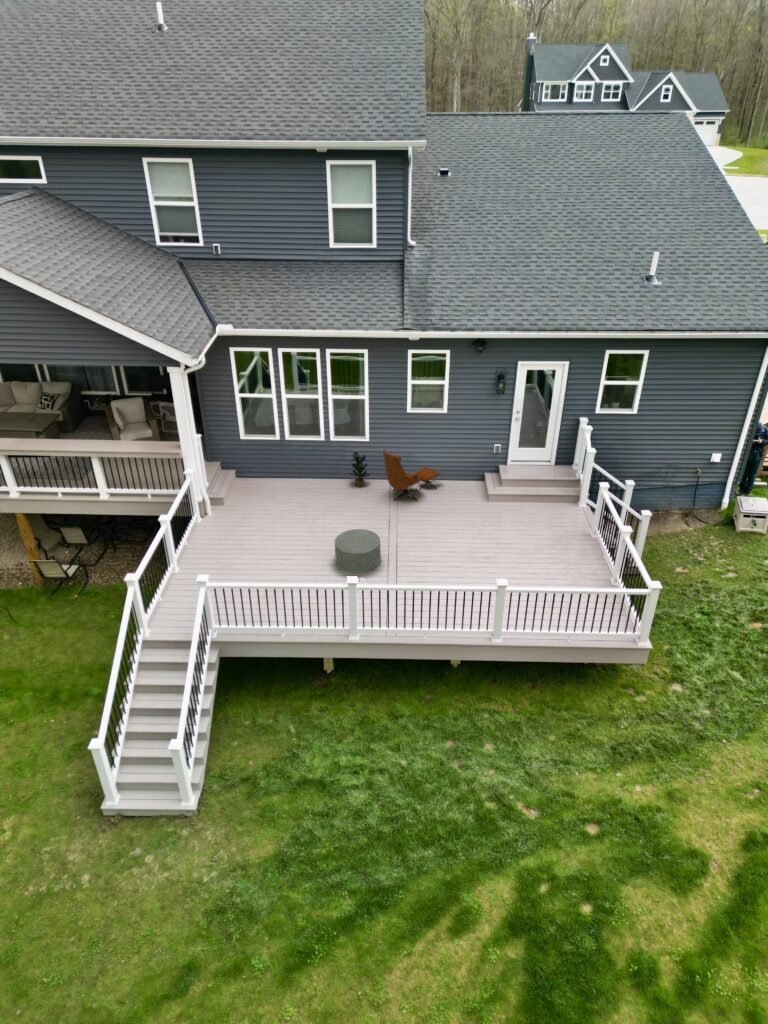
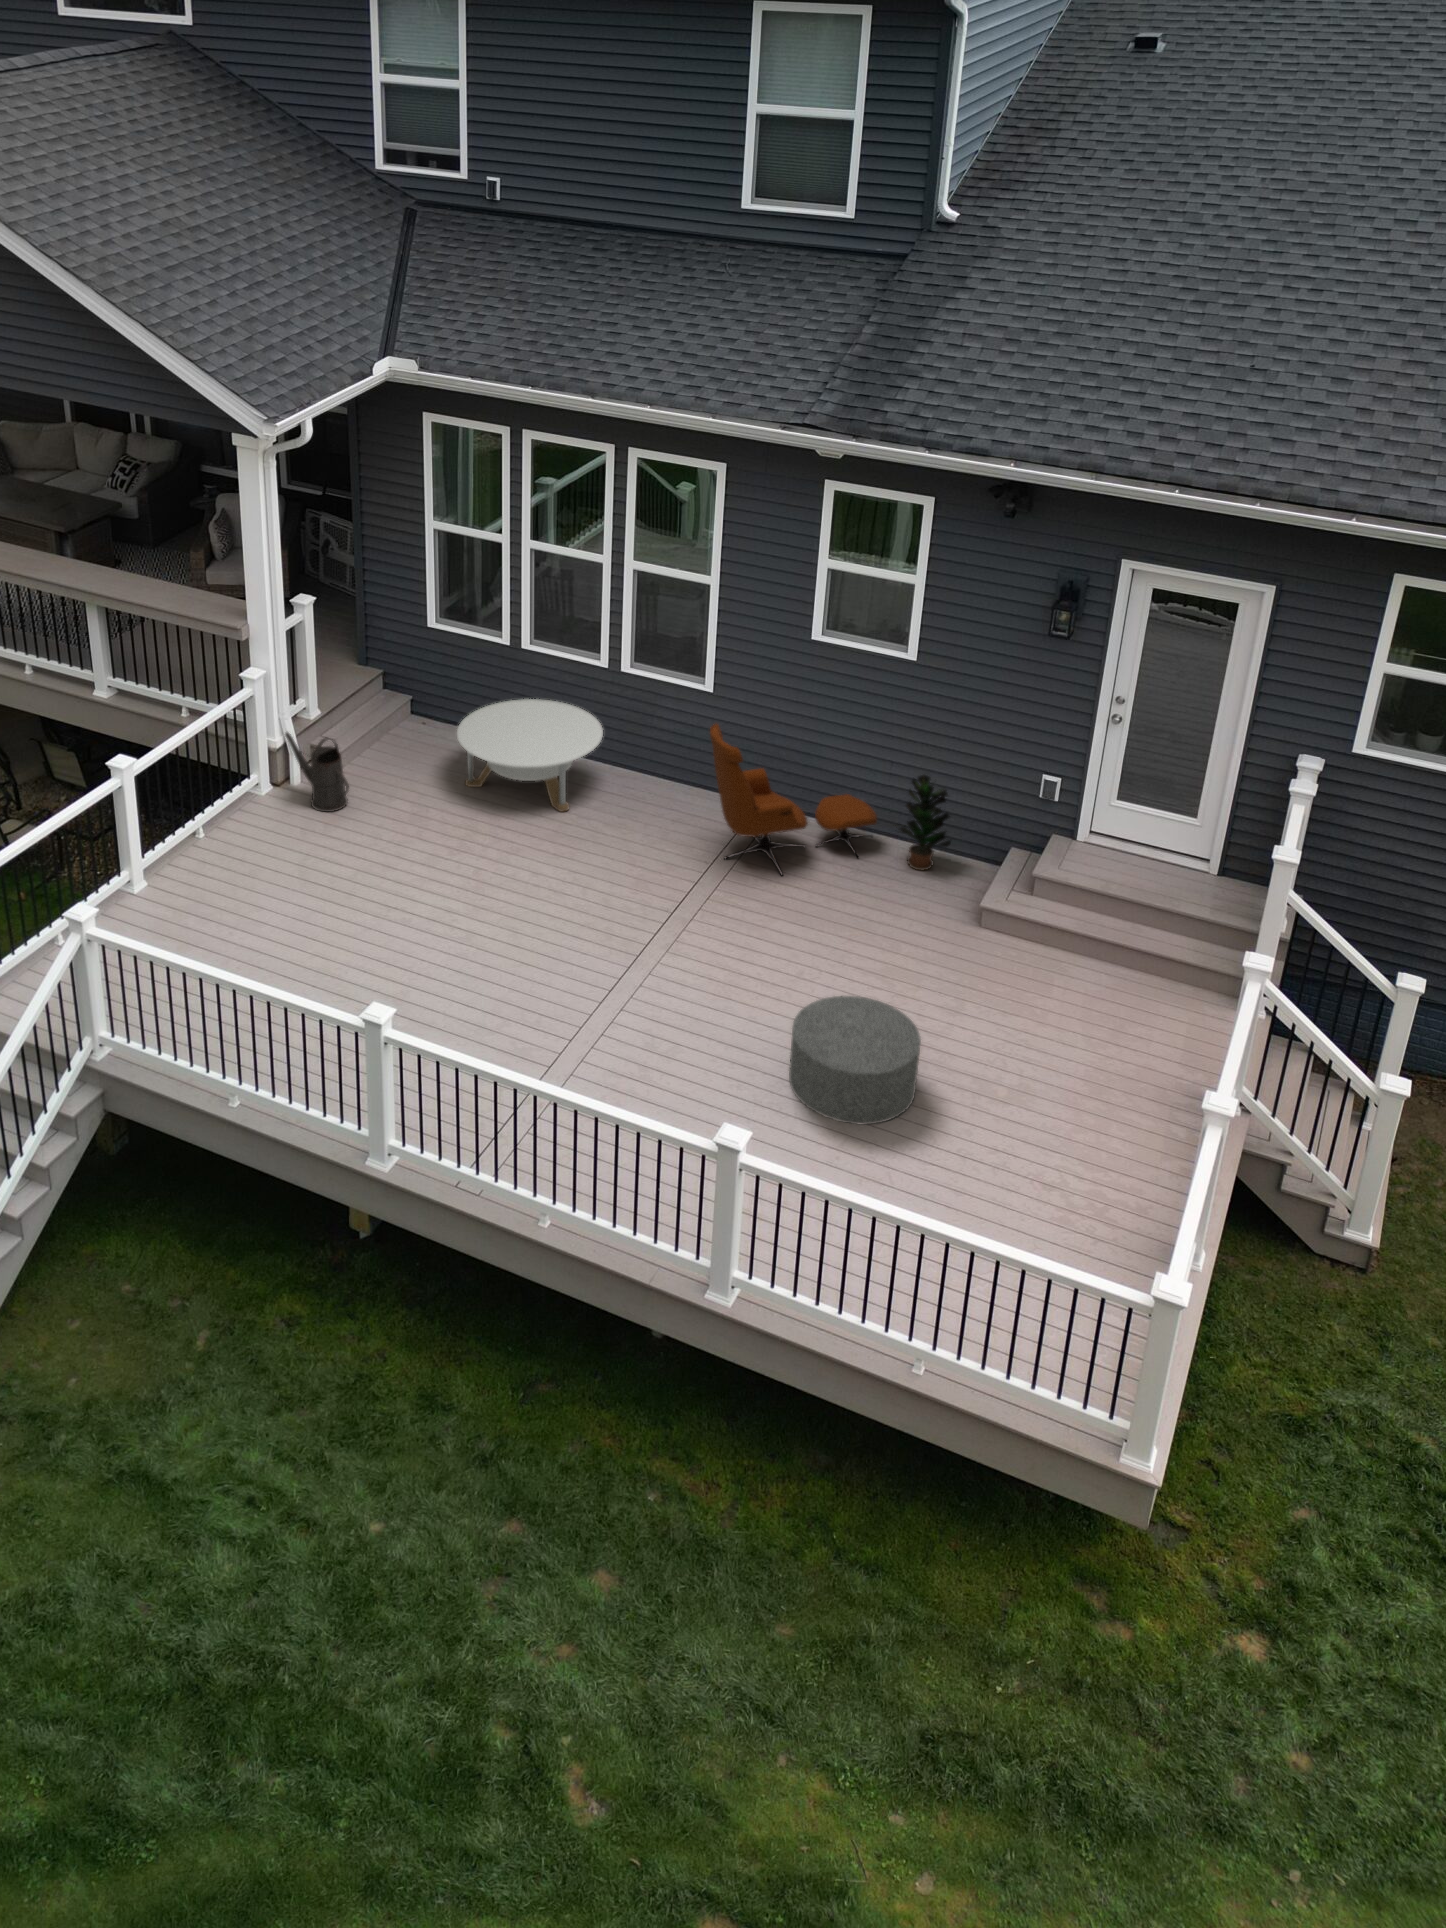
potted plant: present [350,452,370,487] -> present [895,775,951,870]
round table: none [270,459,330,501] -> present [457,699,603,812]
watering can: none [202,492,240,524] -> present [285,732,349,812]
ottoman: present [335,529,381,572] -> present [789,996,921,1124]

